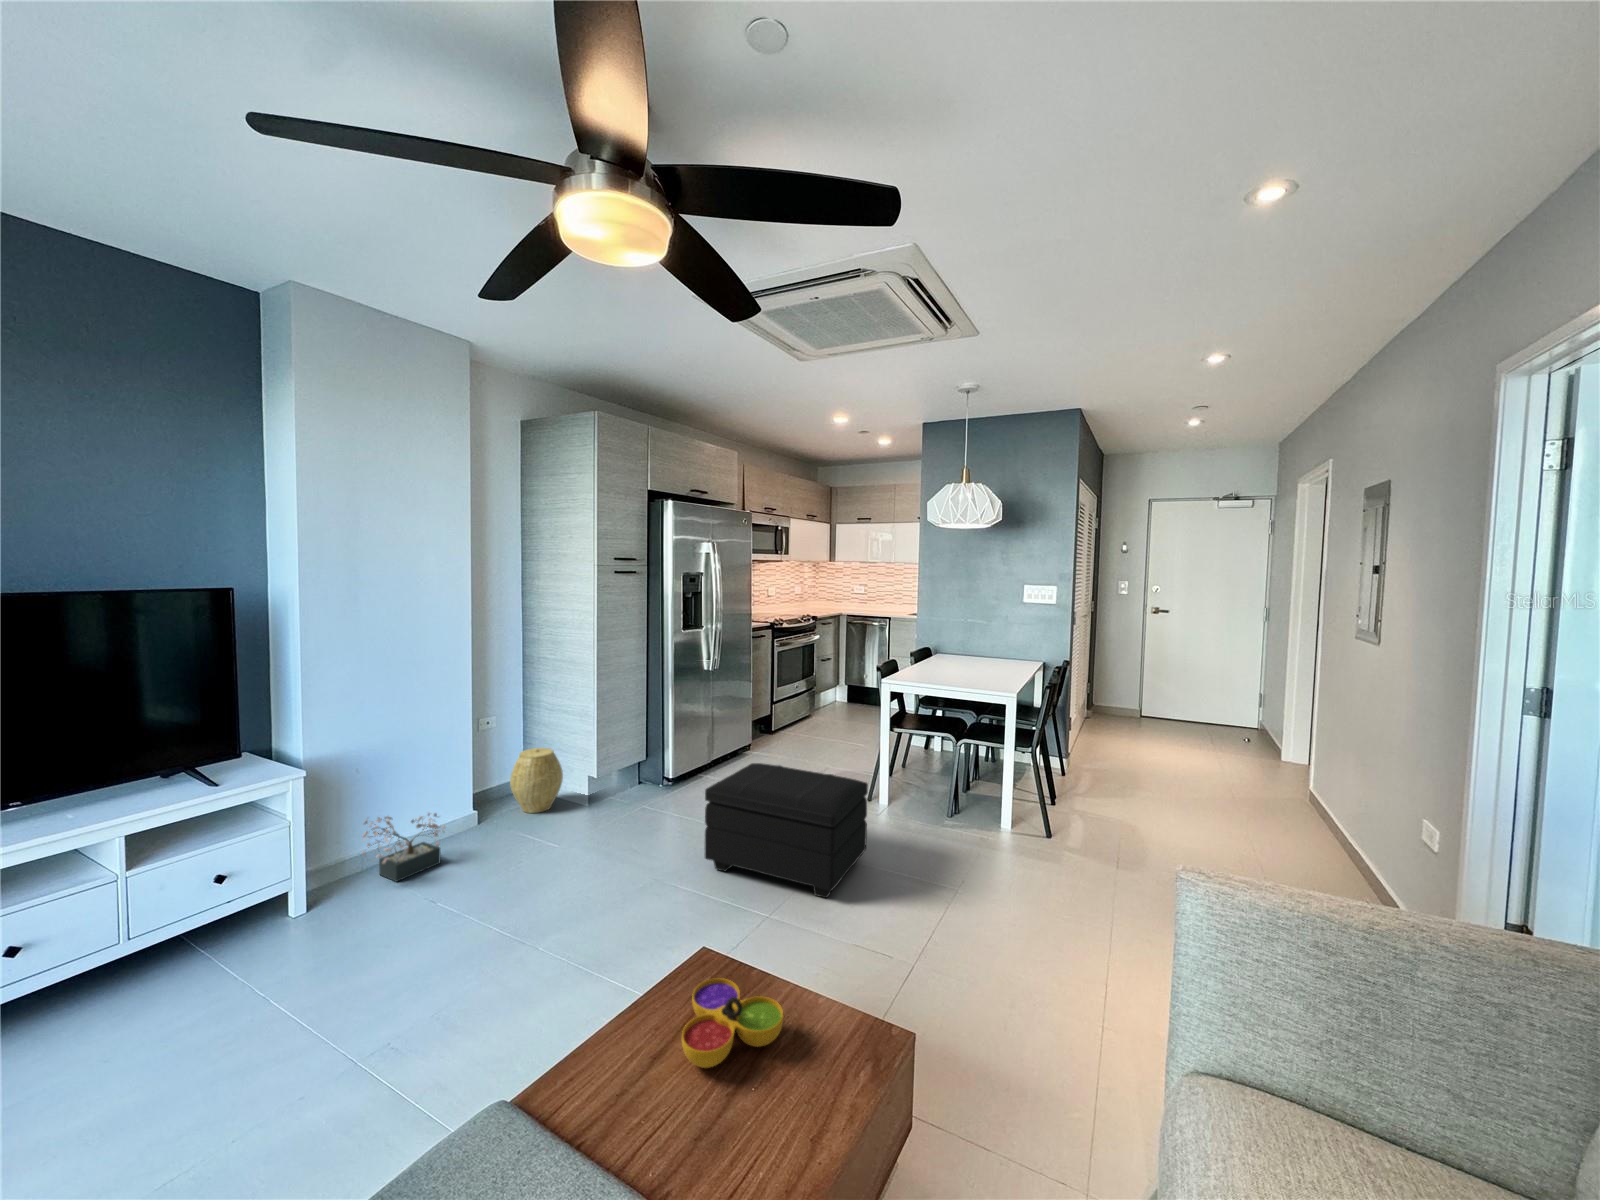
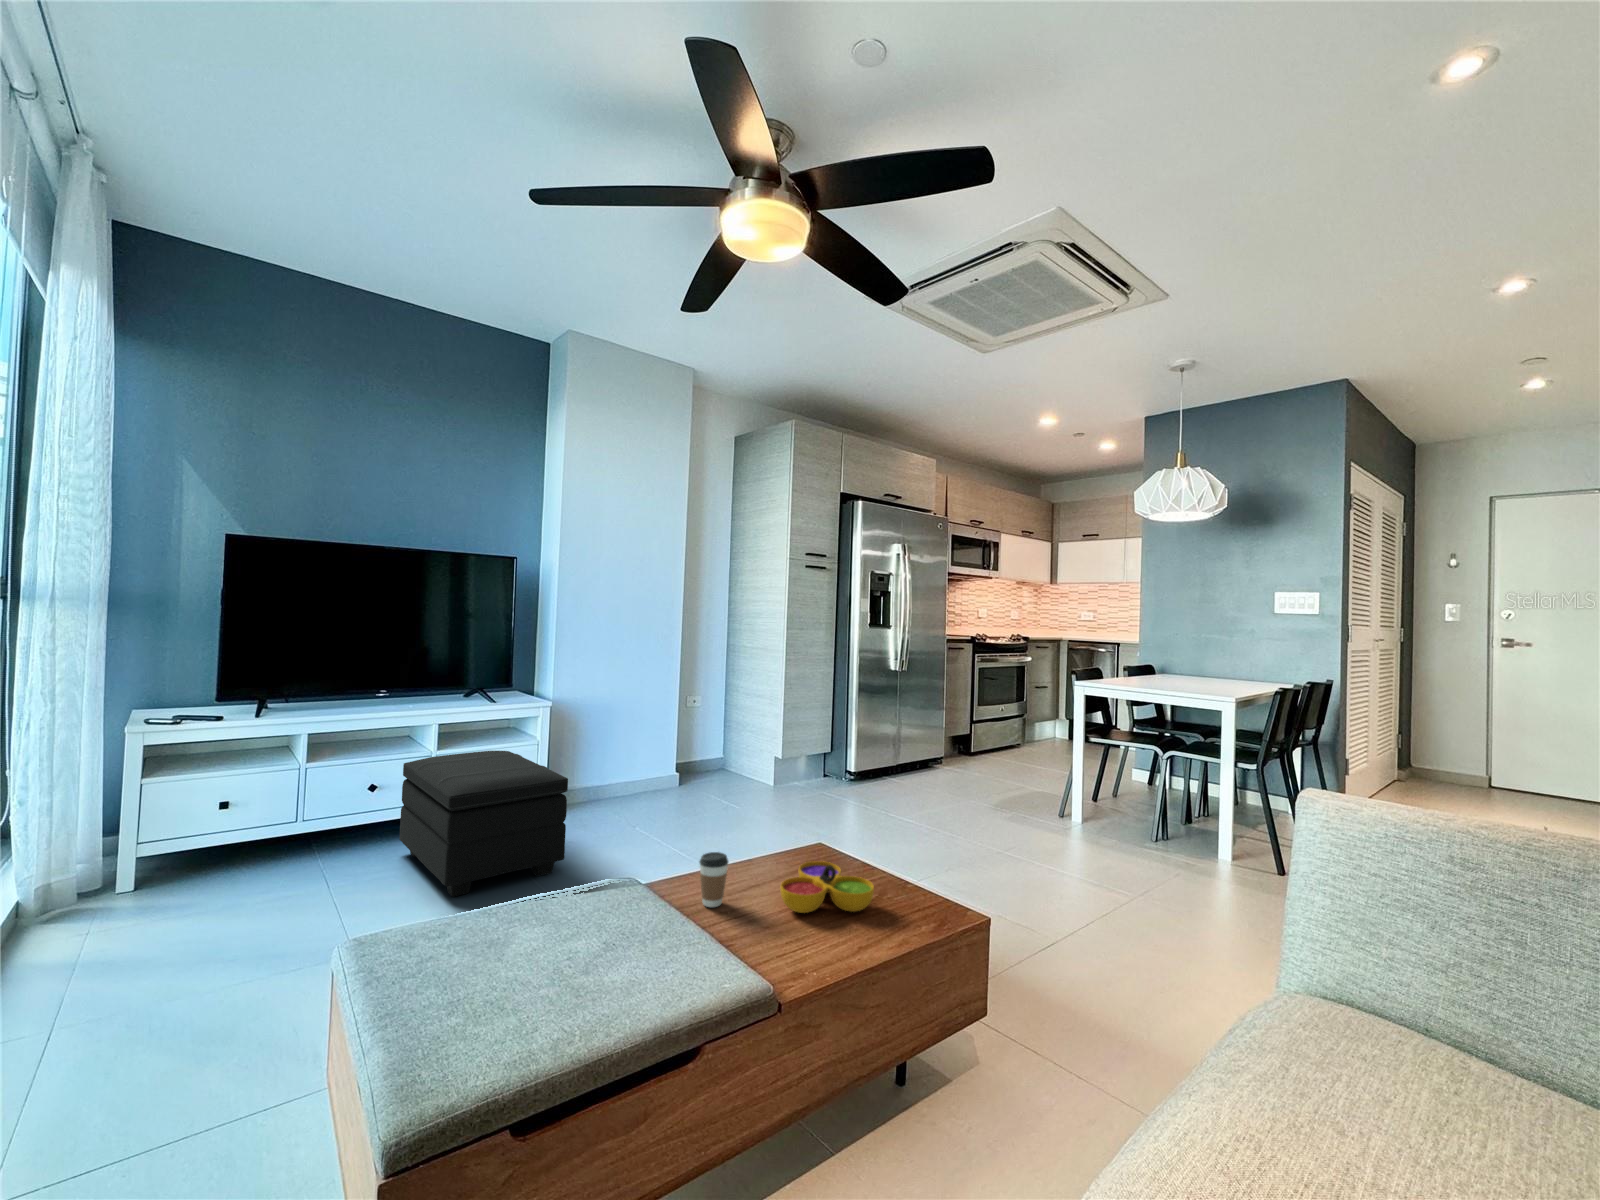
woven basket: present [510,748,563,813] -> none [707,728,752,787]
footstool: present [705,763,868,898] -> present [399,751,568,897]
decorative plant: present [362,813,445,882] -> none [587,757,650,815]
coffee cup: none [580,1017,618,1091] -> present [699,852,728,907]

